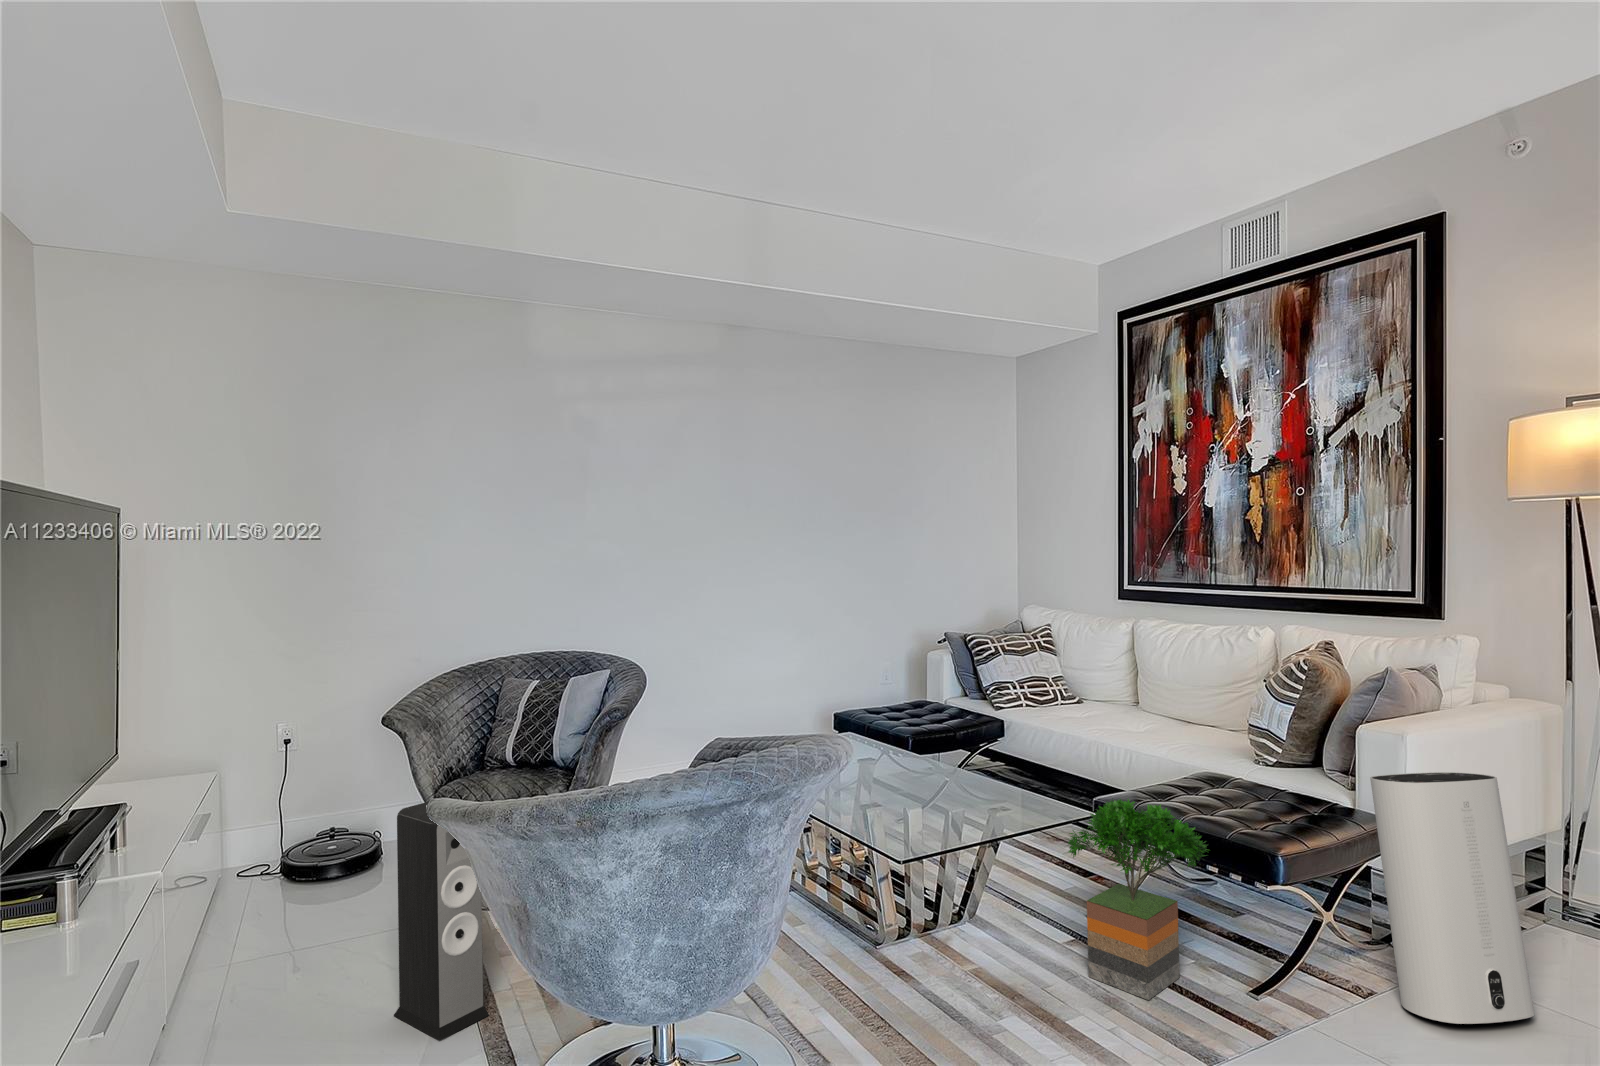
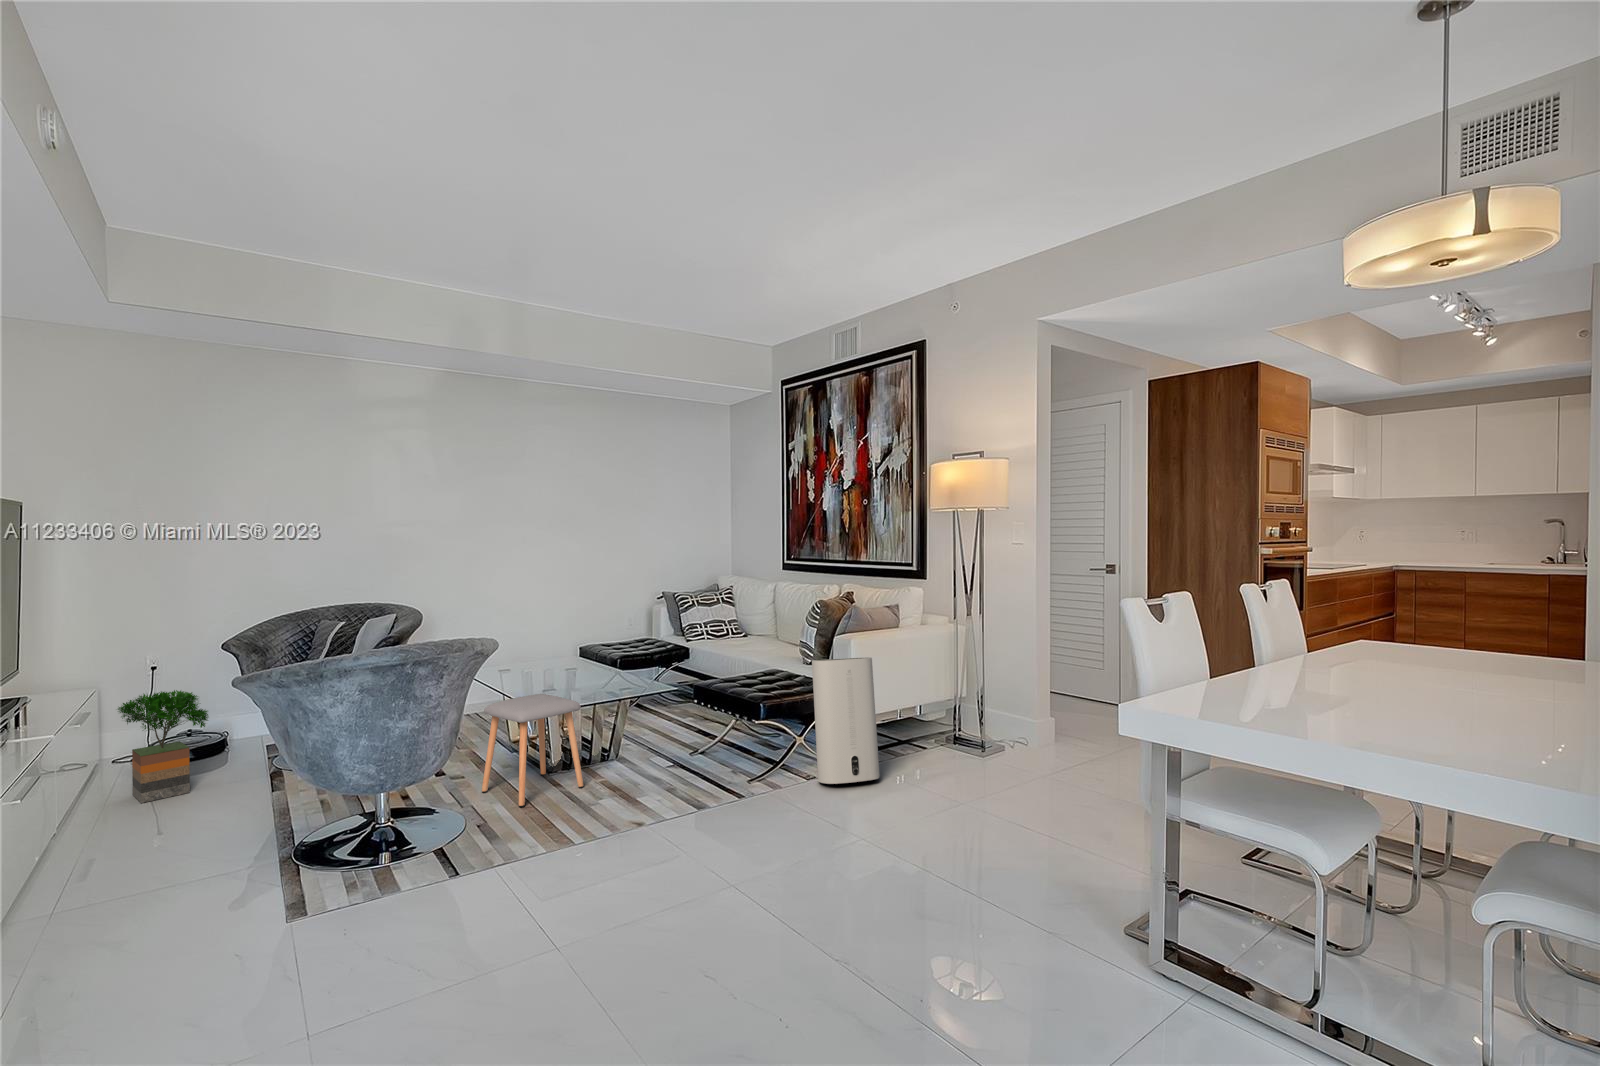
potted tree: present [1068,799,1208,1000] -> present [118,690,208,803]
speaker: present [394,802,489,1041] -> none [218,686,283,824]
stool: none [792,818,961,1036] -> present [482,694,583,807]

